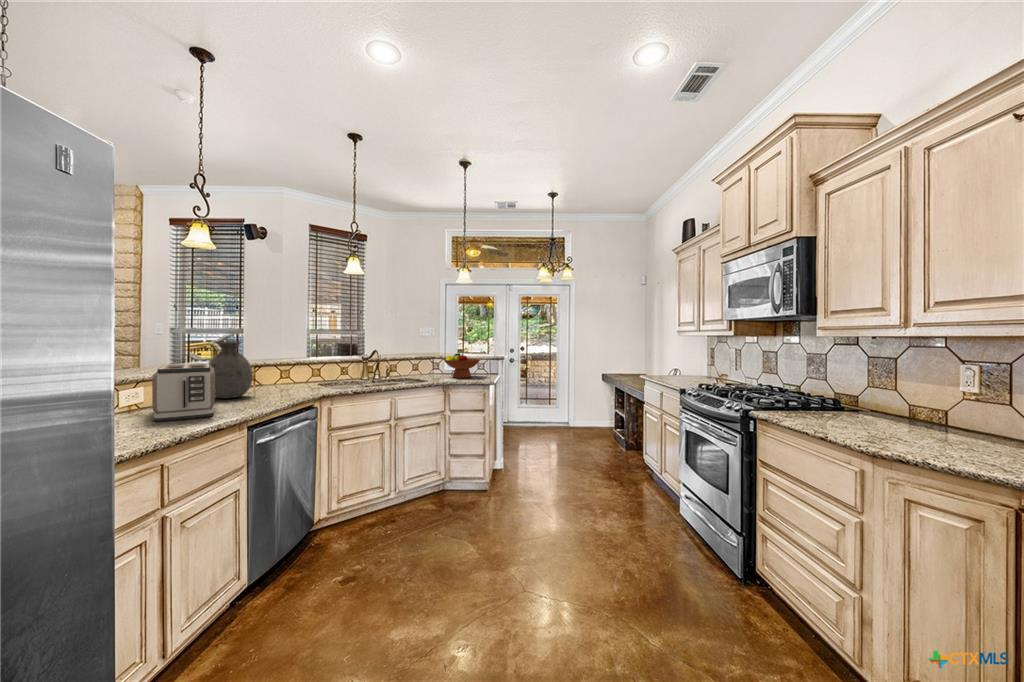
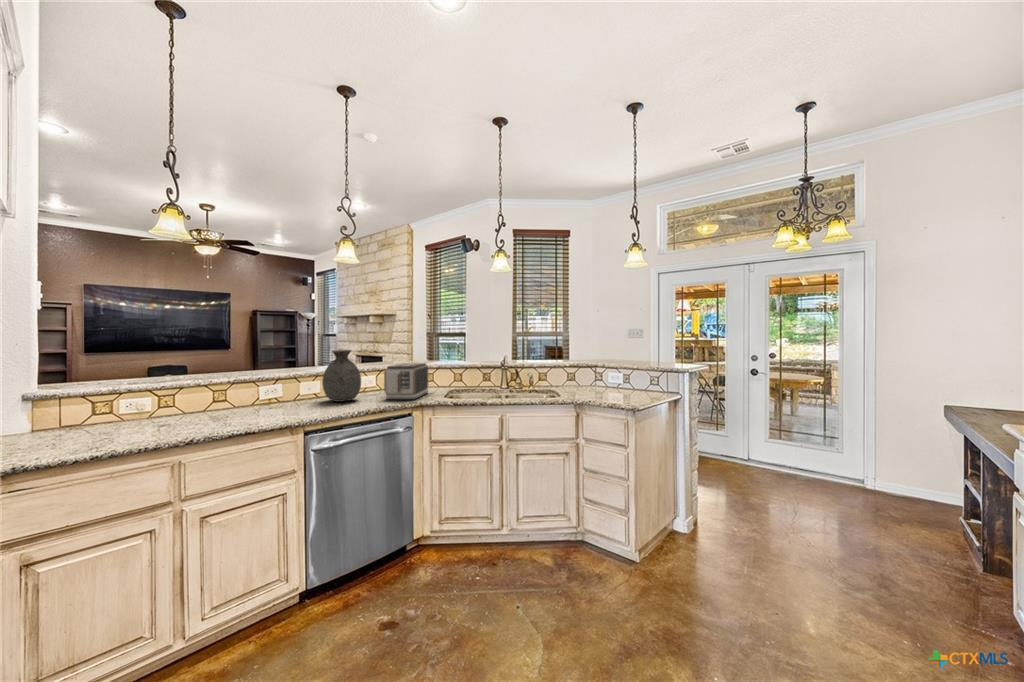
fruit bowl: present [444,353,480,378] -> none [588,364,639,397]
toaster: present [152,363,215,421] -> present [384,363,429,400]

